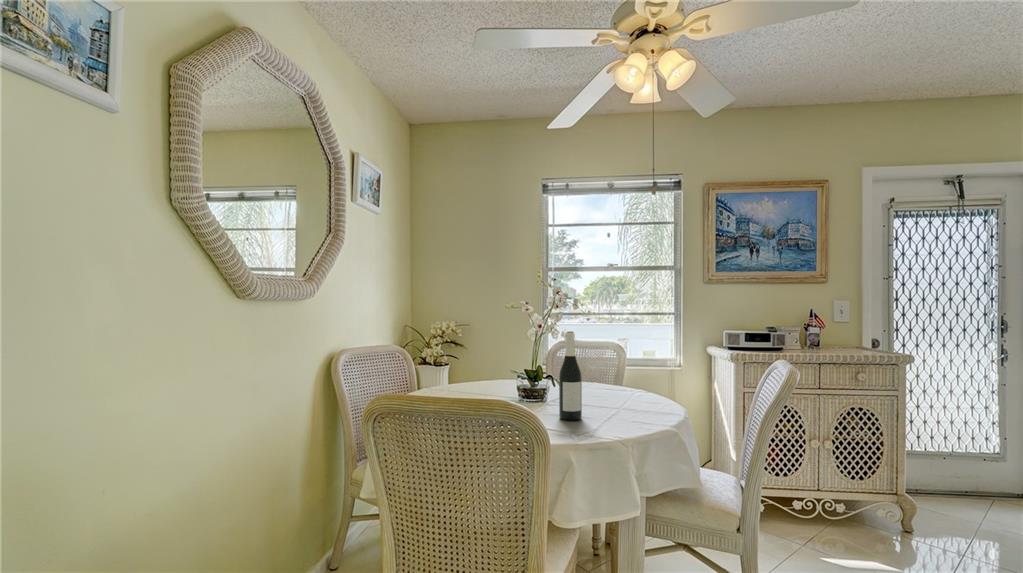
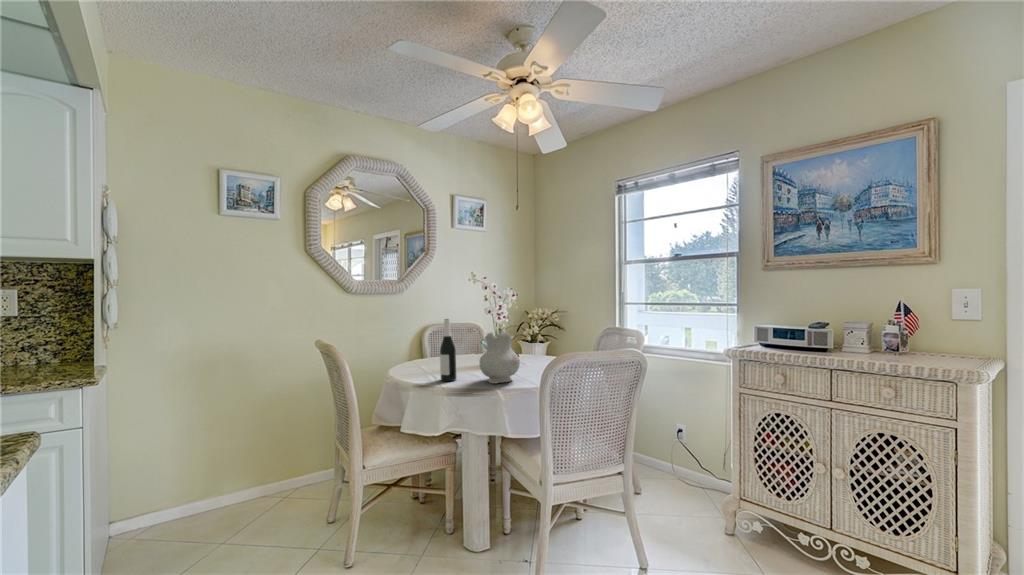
ceramic pitcher: none [599,341,652,413] -> present [480,328,520,384]

